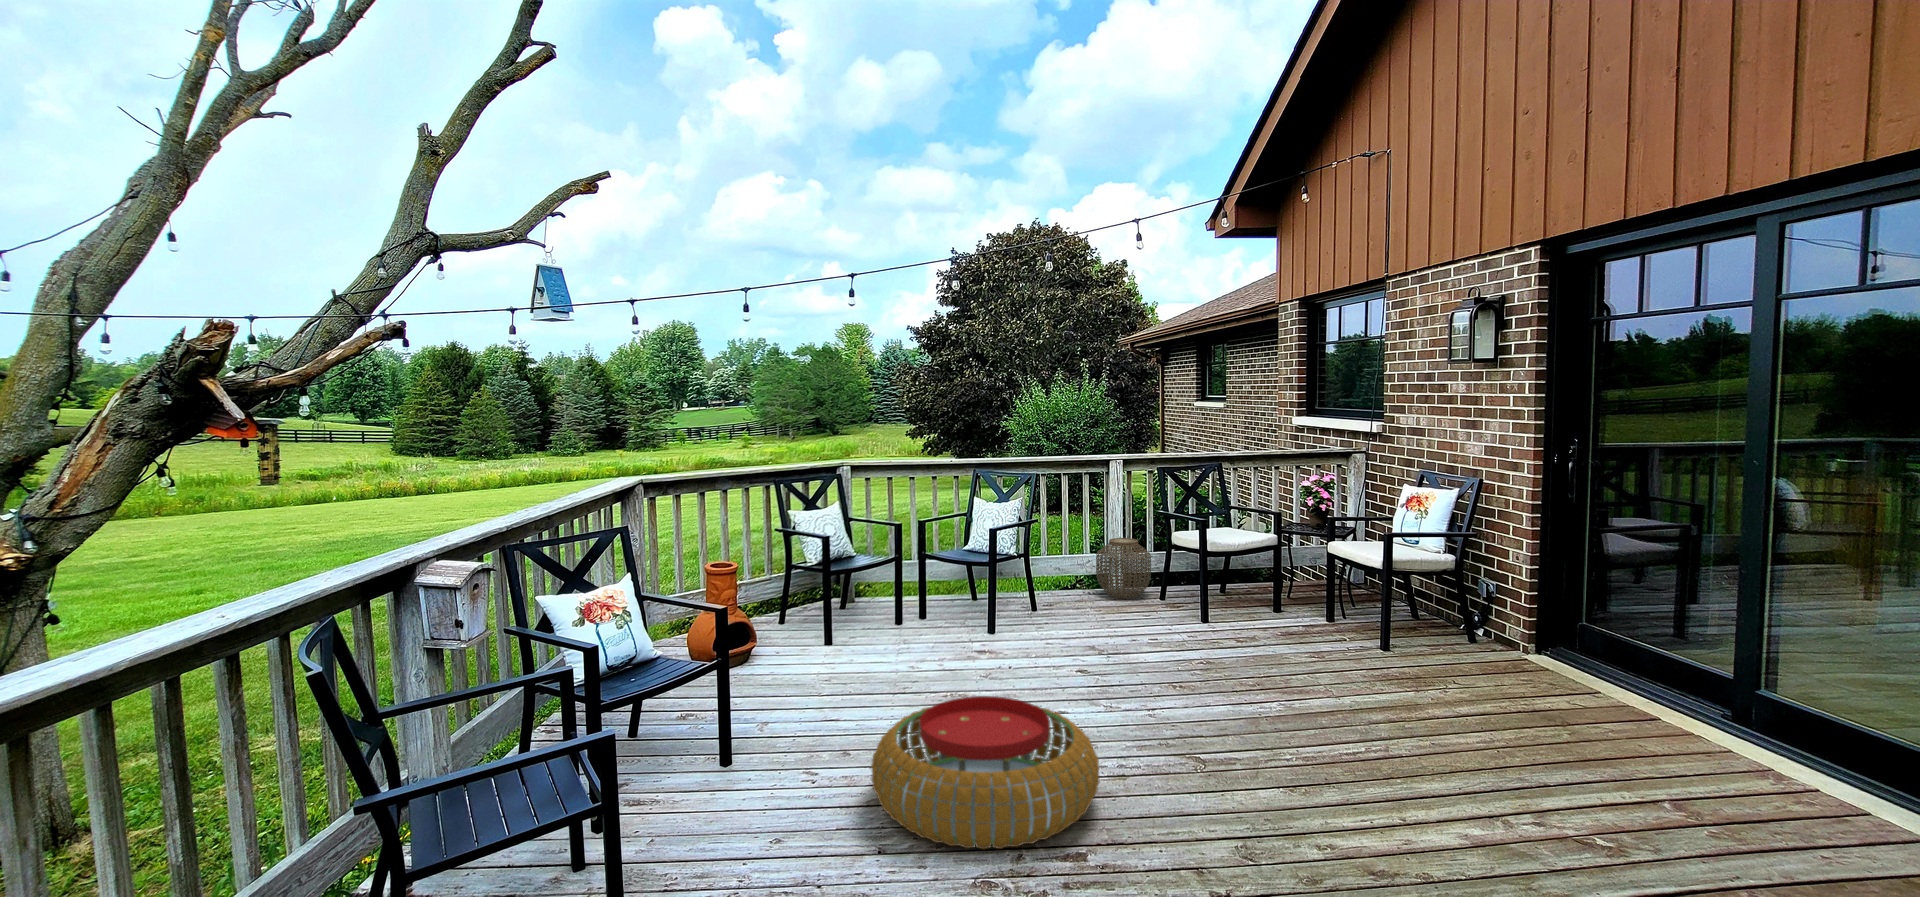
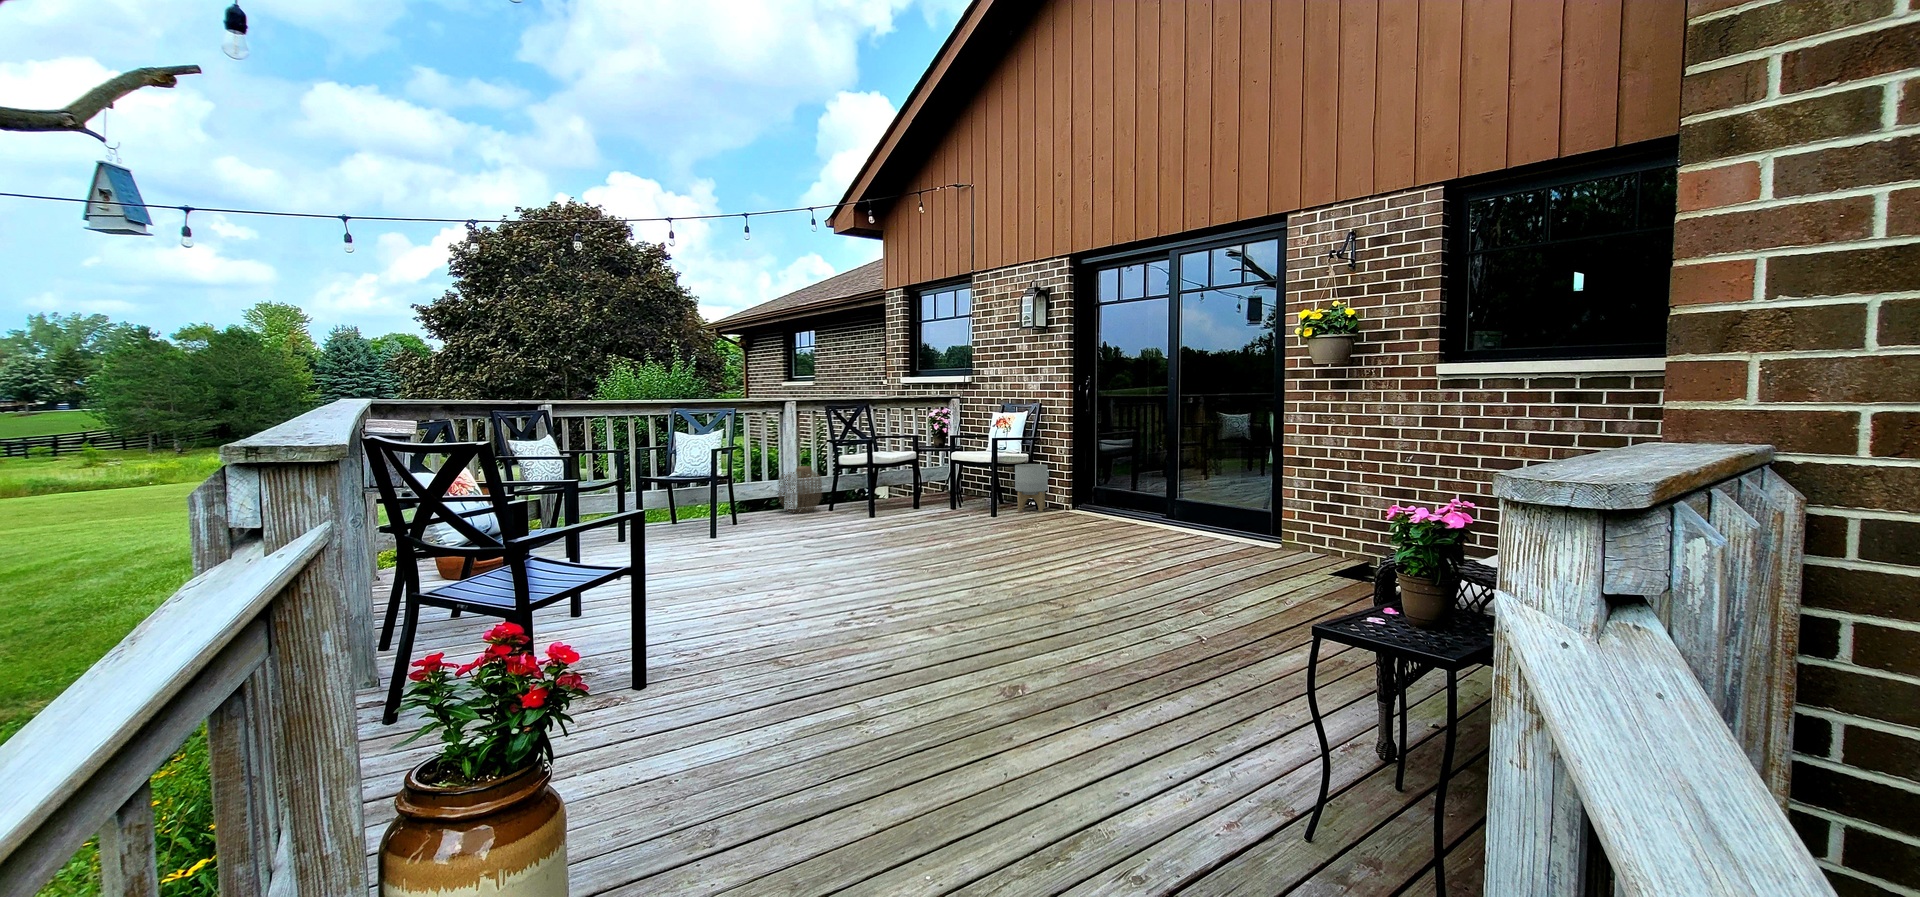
planter: none [1431,567,1490,647] -> present [1015,464,1048,512]
pouf: present [871,696,1100,849] -> none [734,532,890,610]

